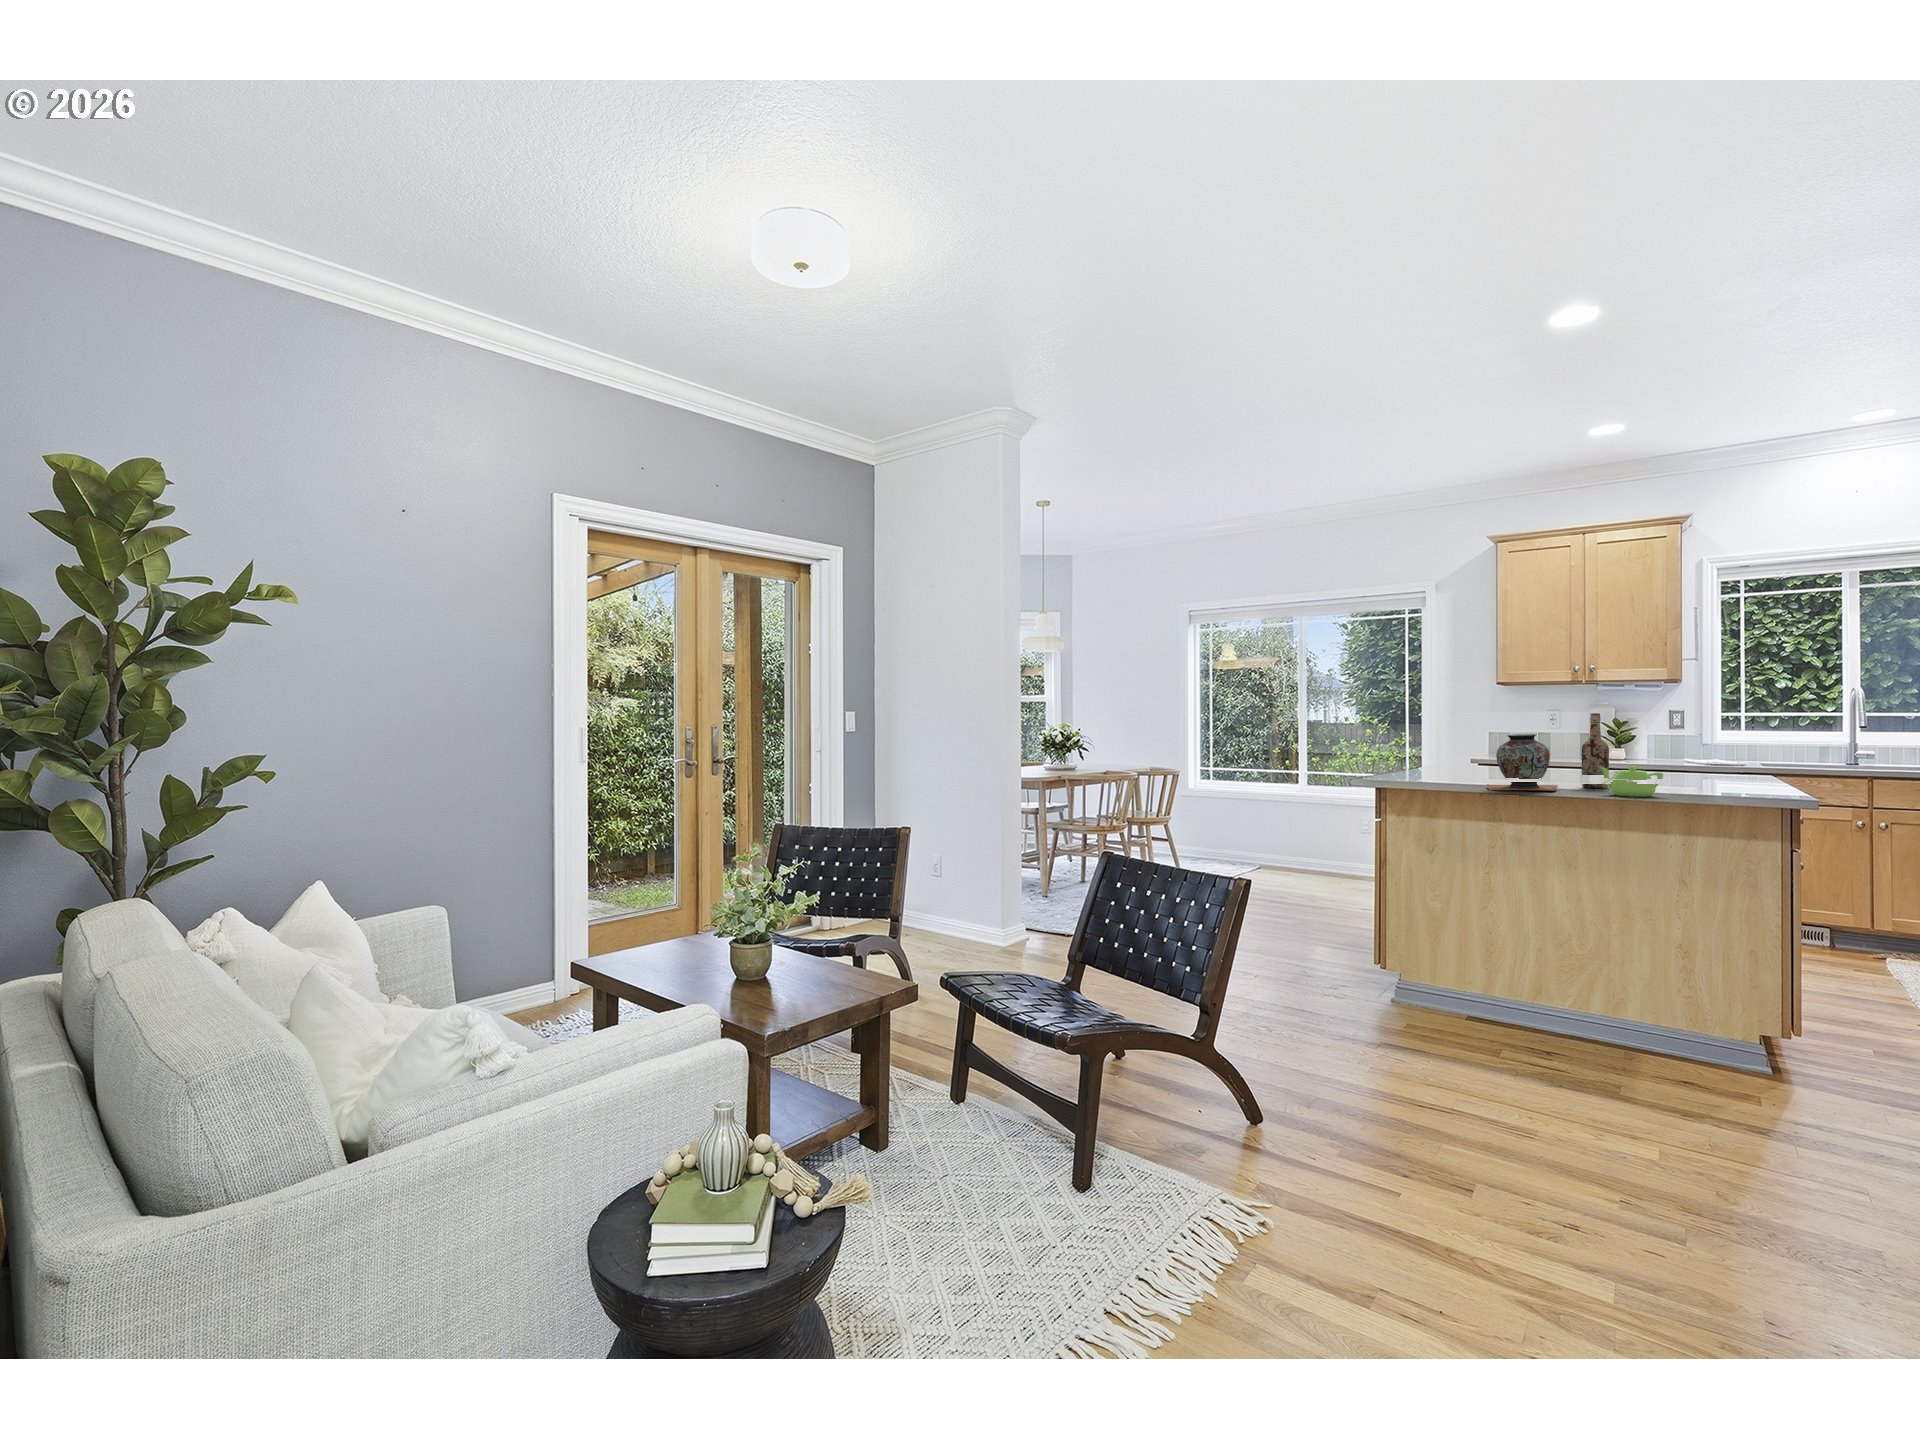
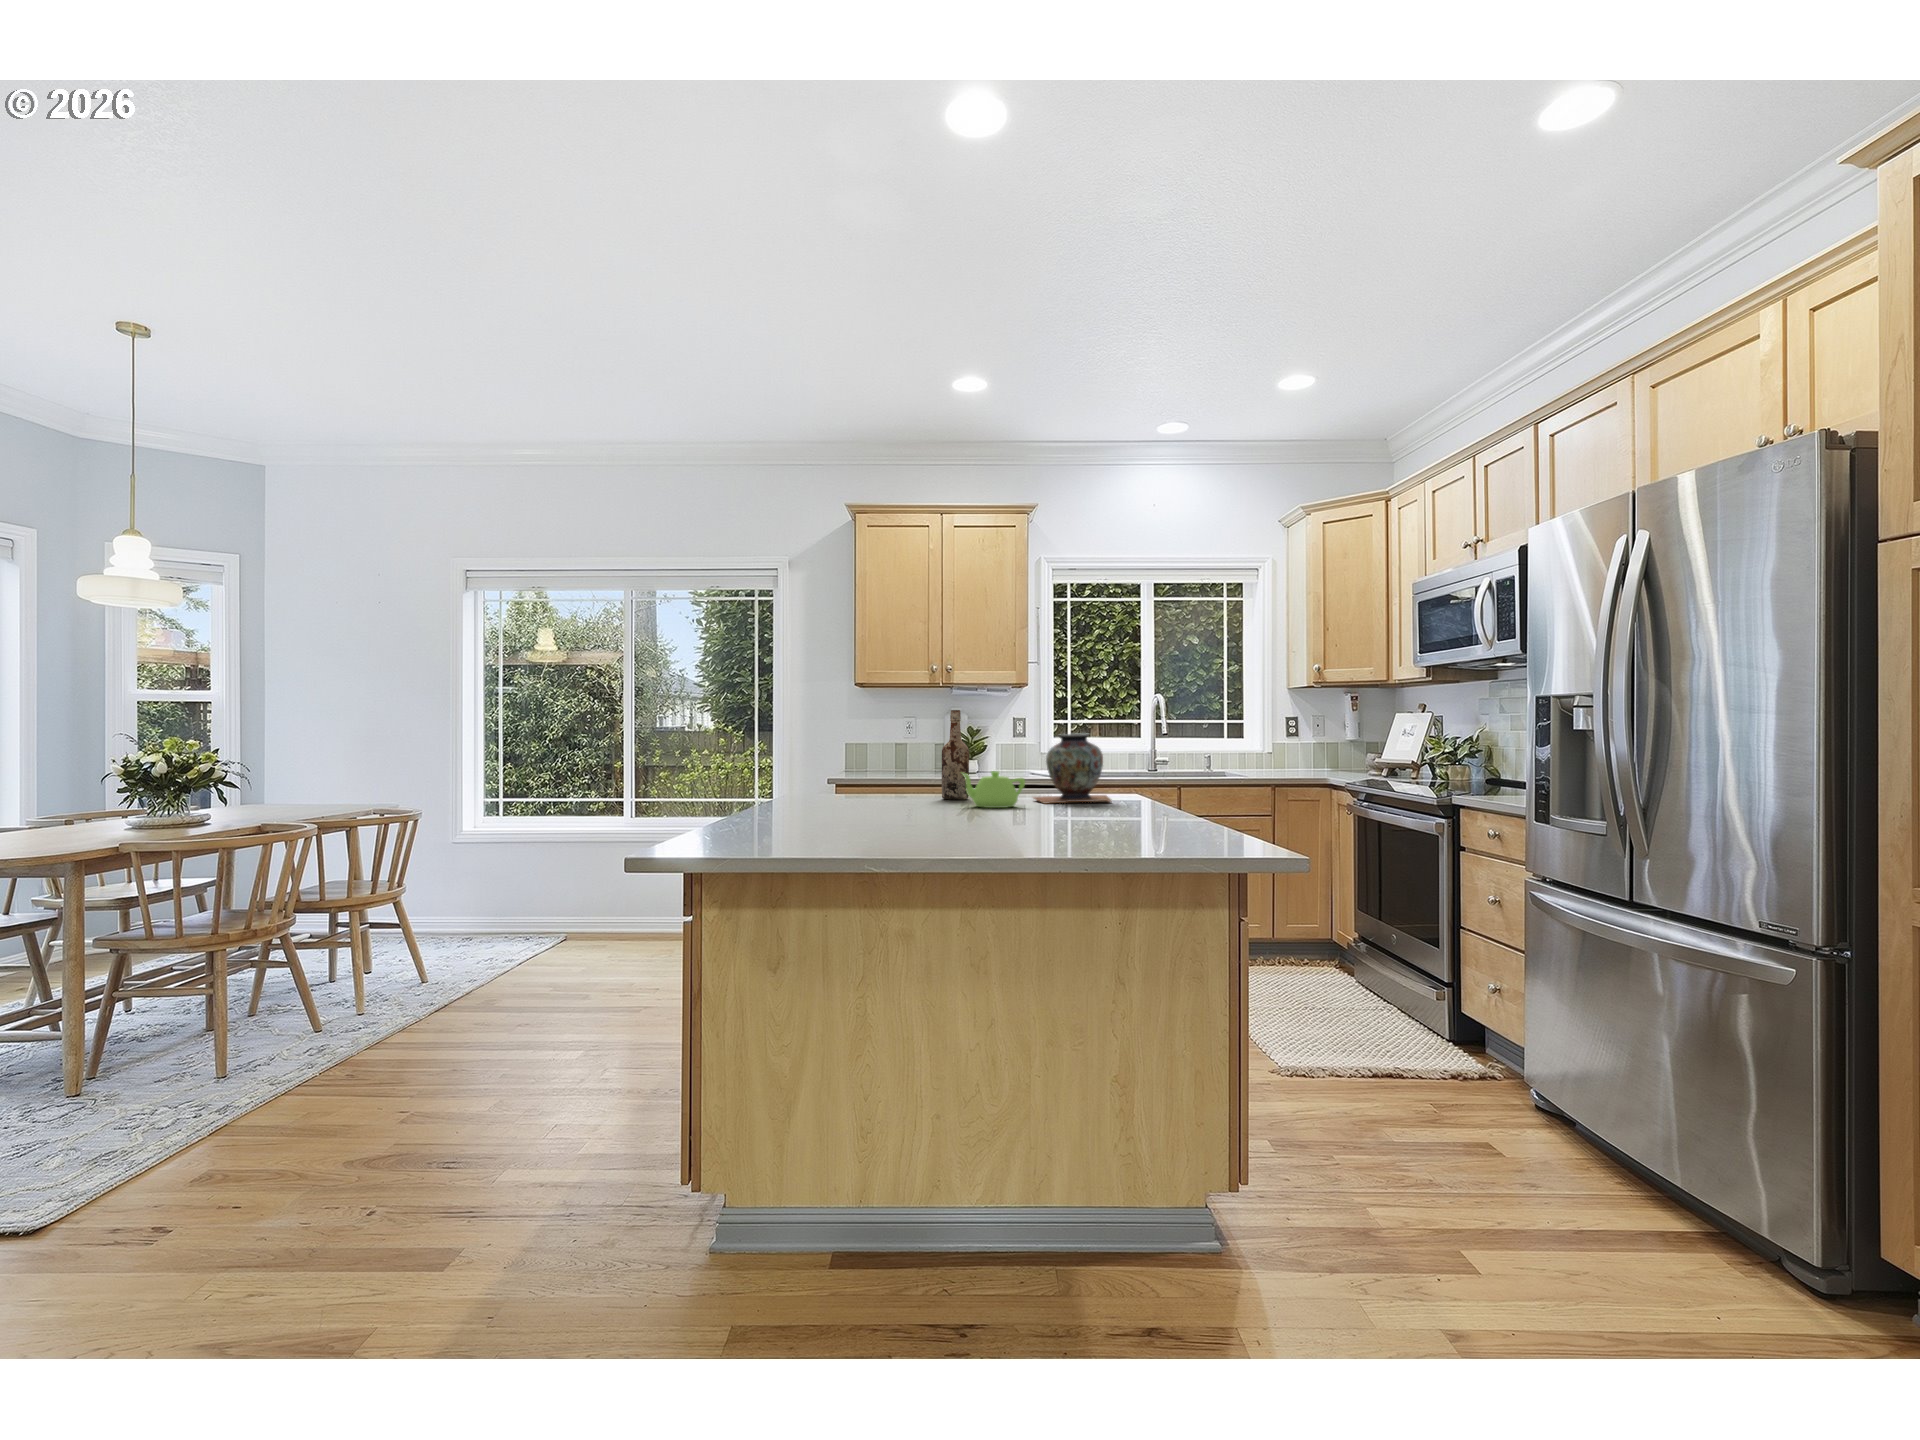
decorative vase: present [1487,733,1558,791] -> present [1034,733,1111,803]

